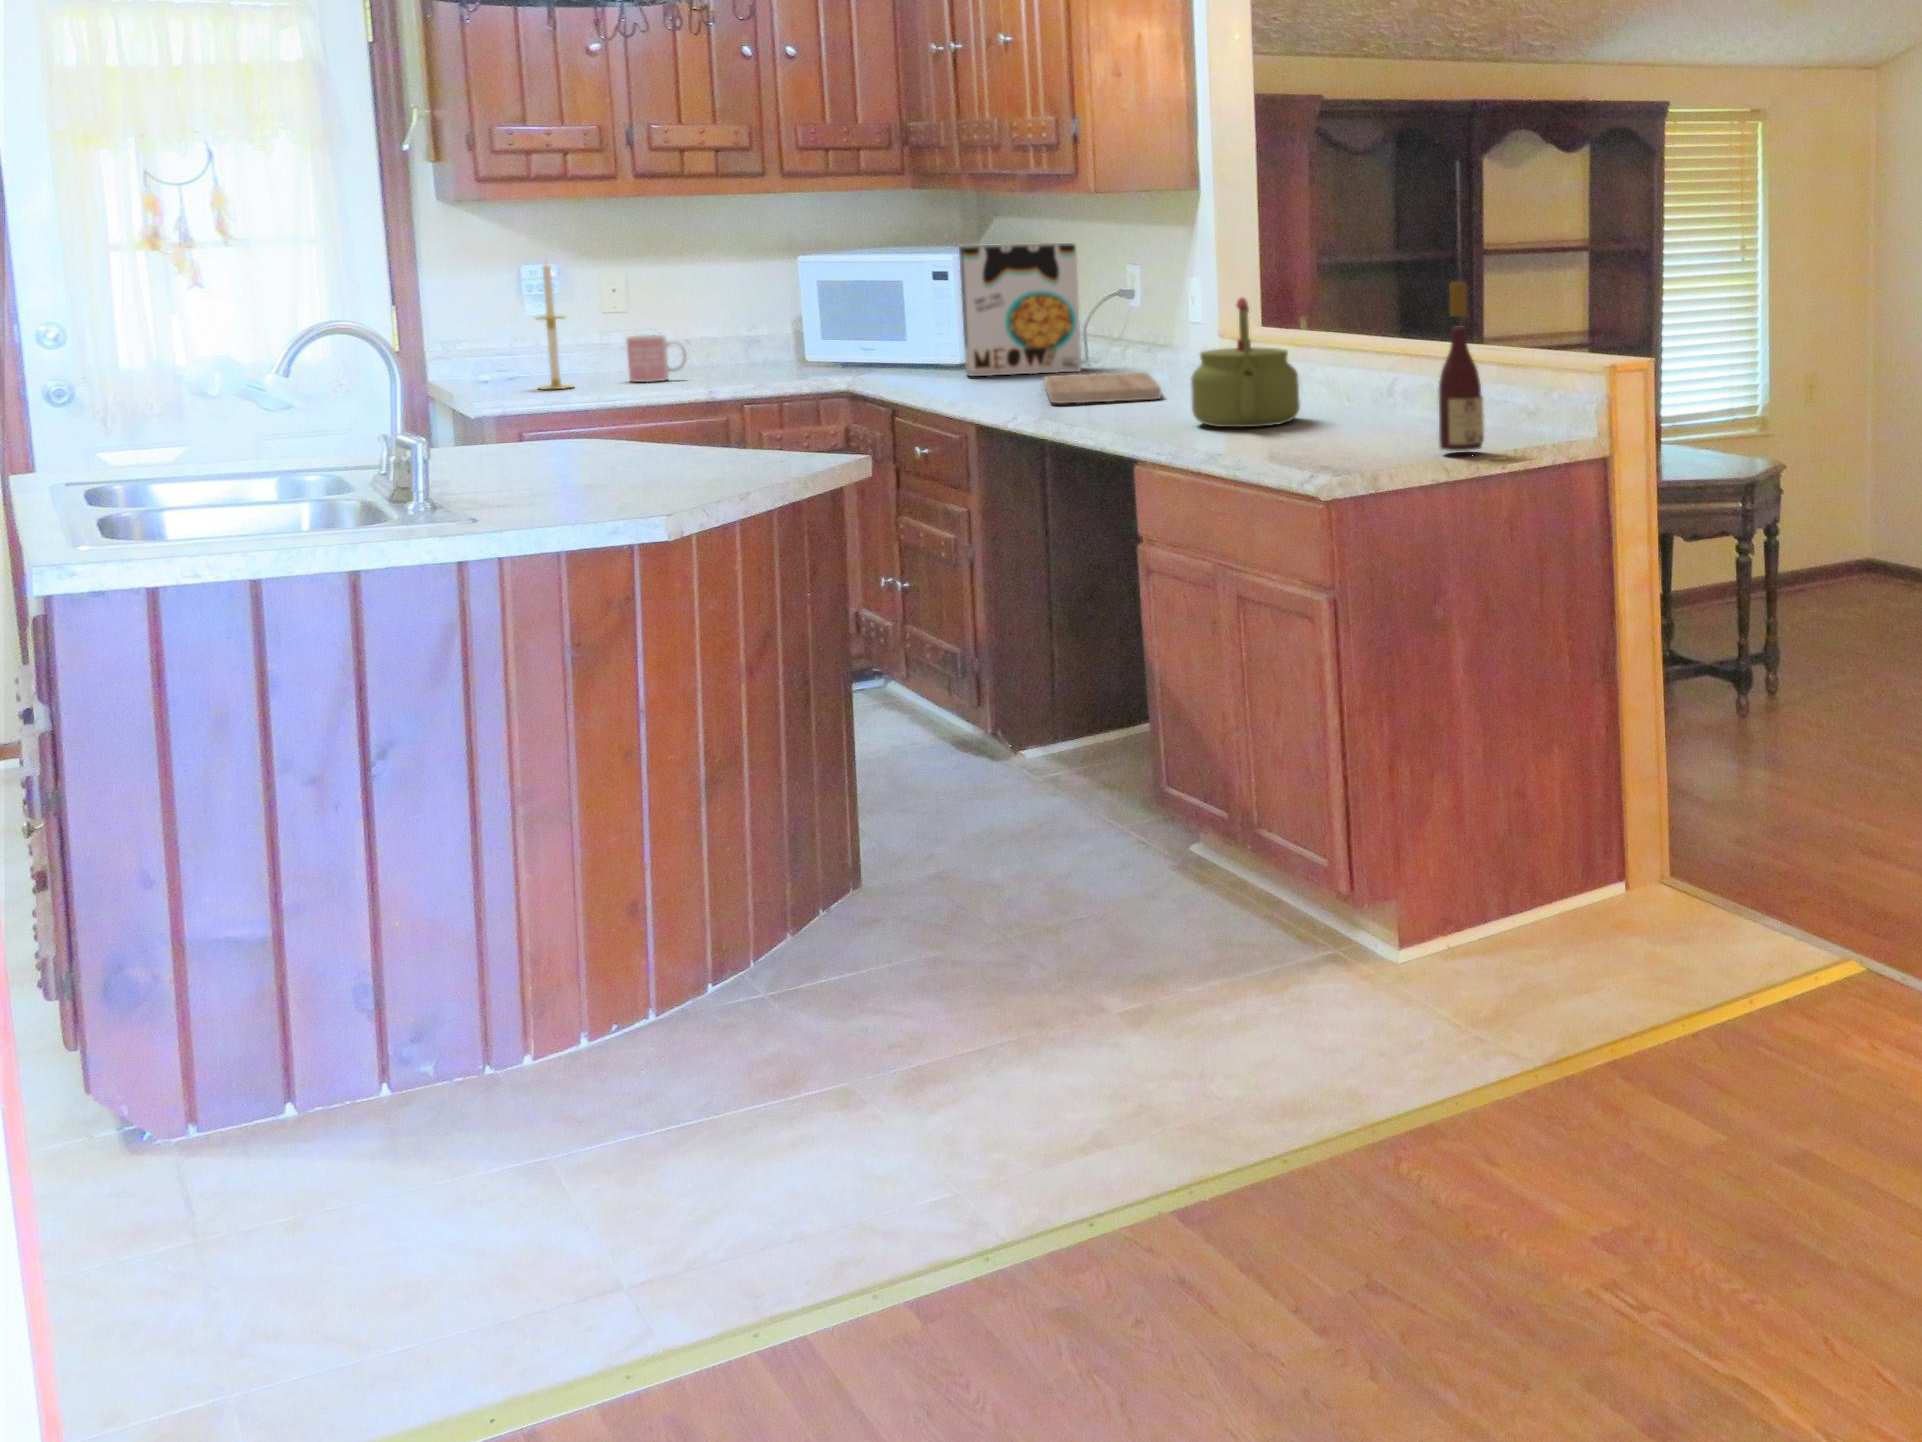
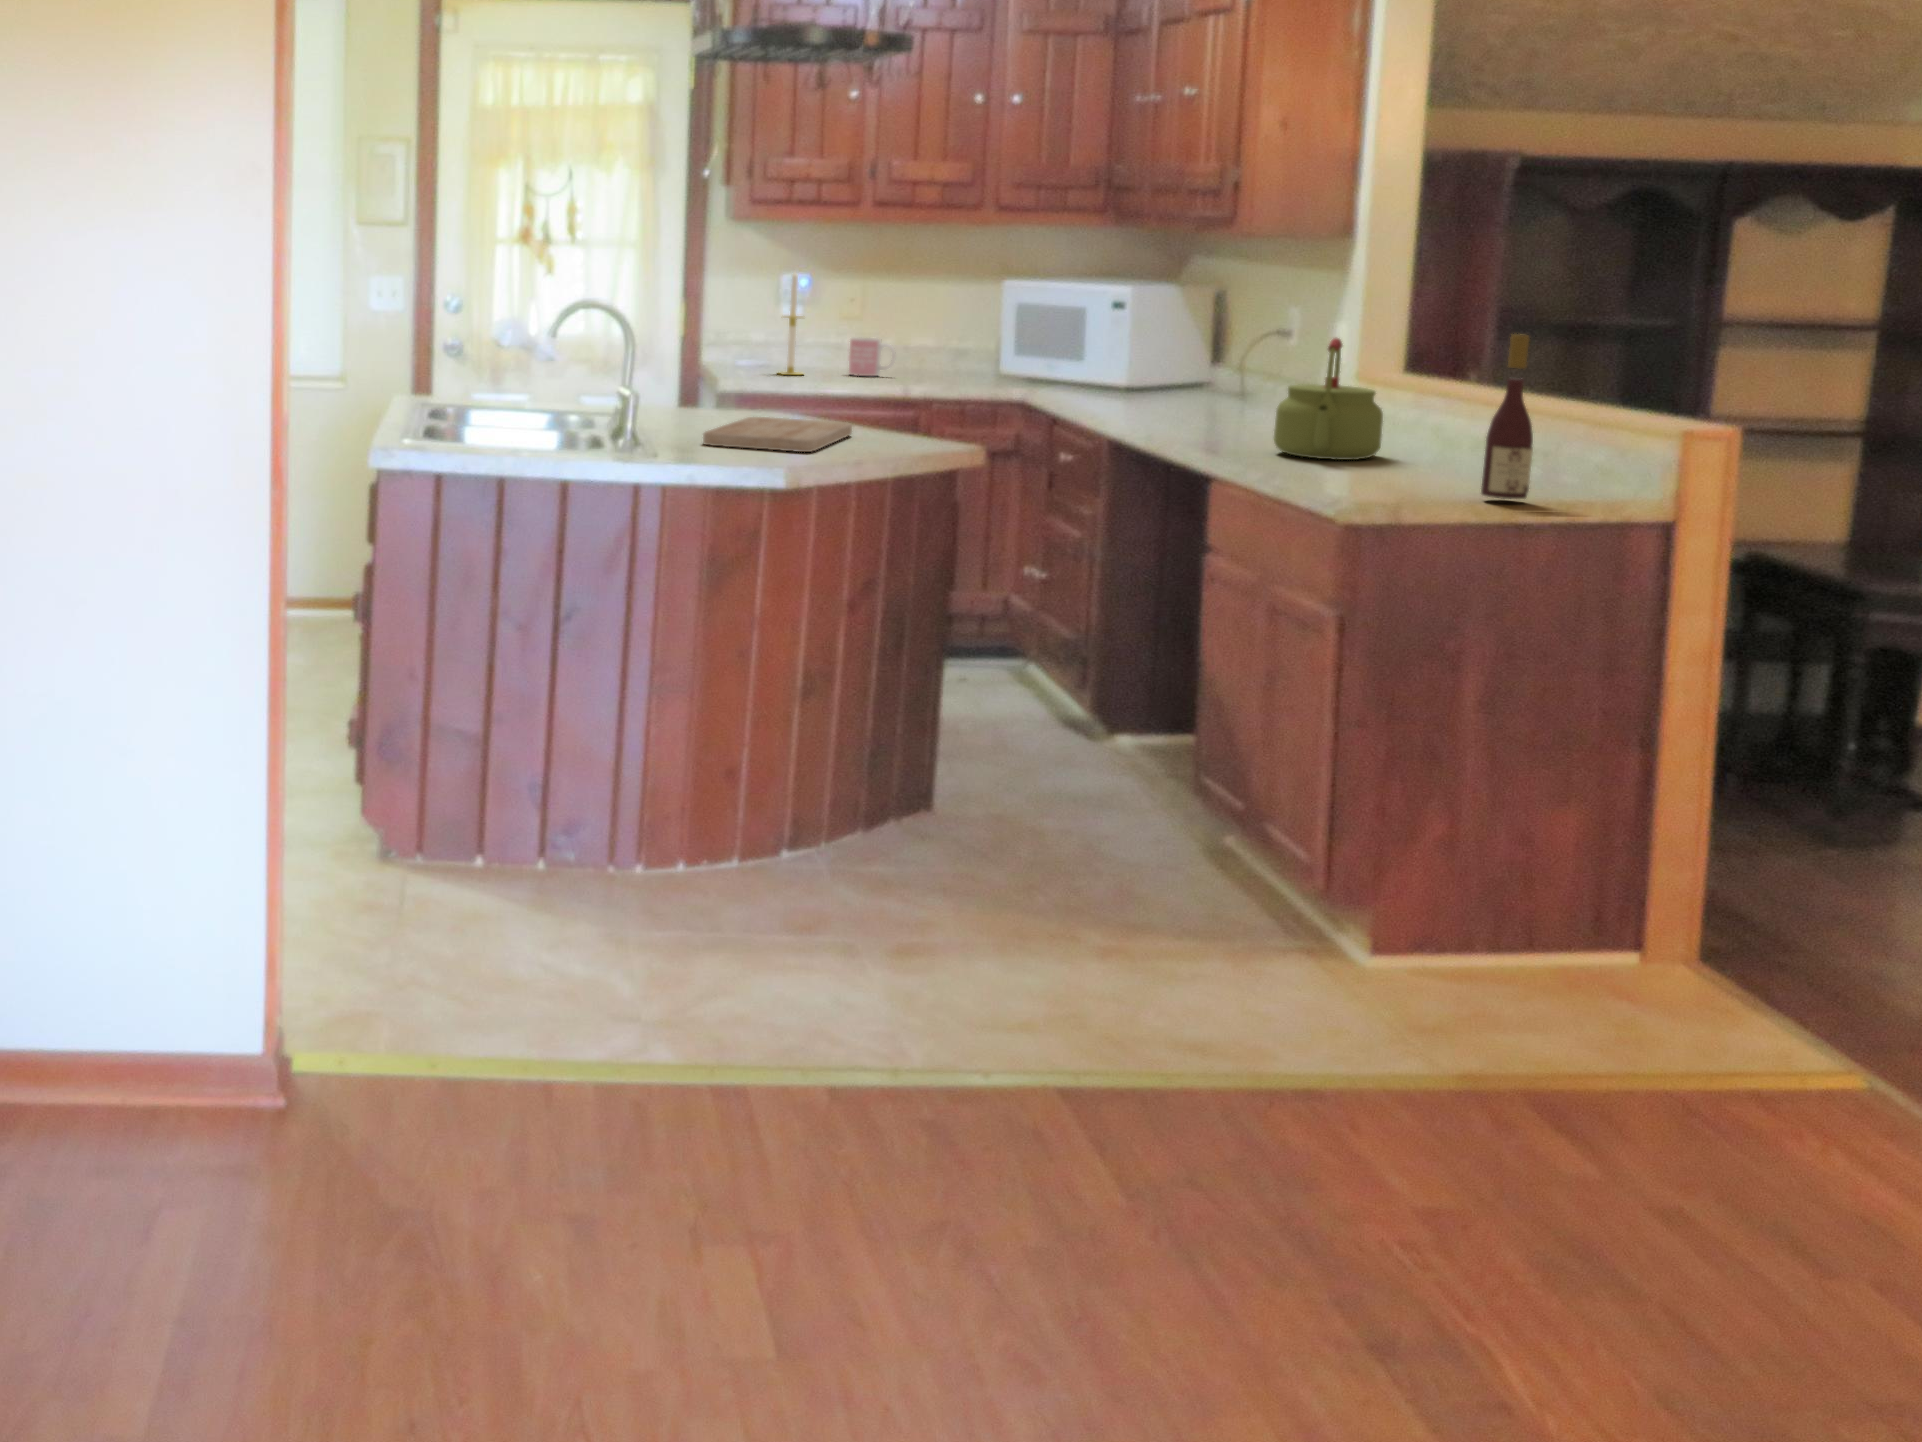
cereal box: present [959,243,1081,376] -> none [1120,278,1234,400]
cutting board: present [1044,372,1161,403] -> present [703,417,852,452]

